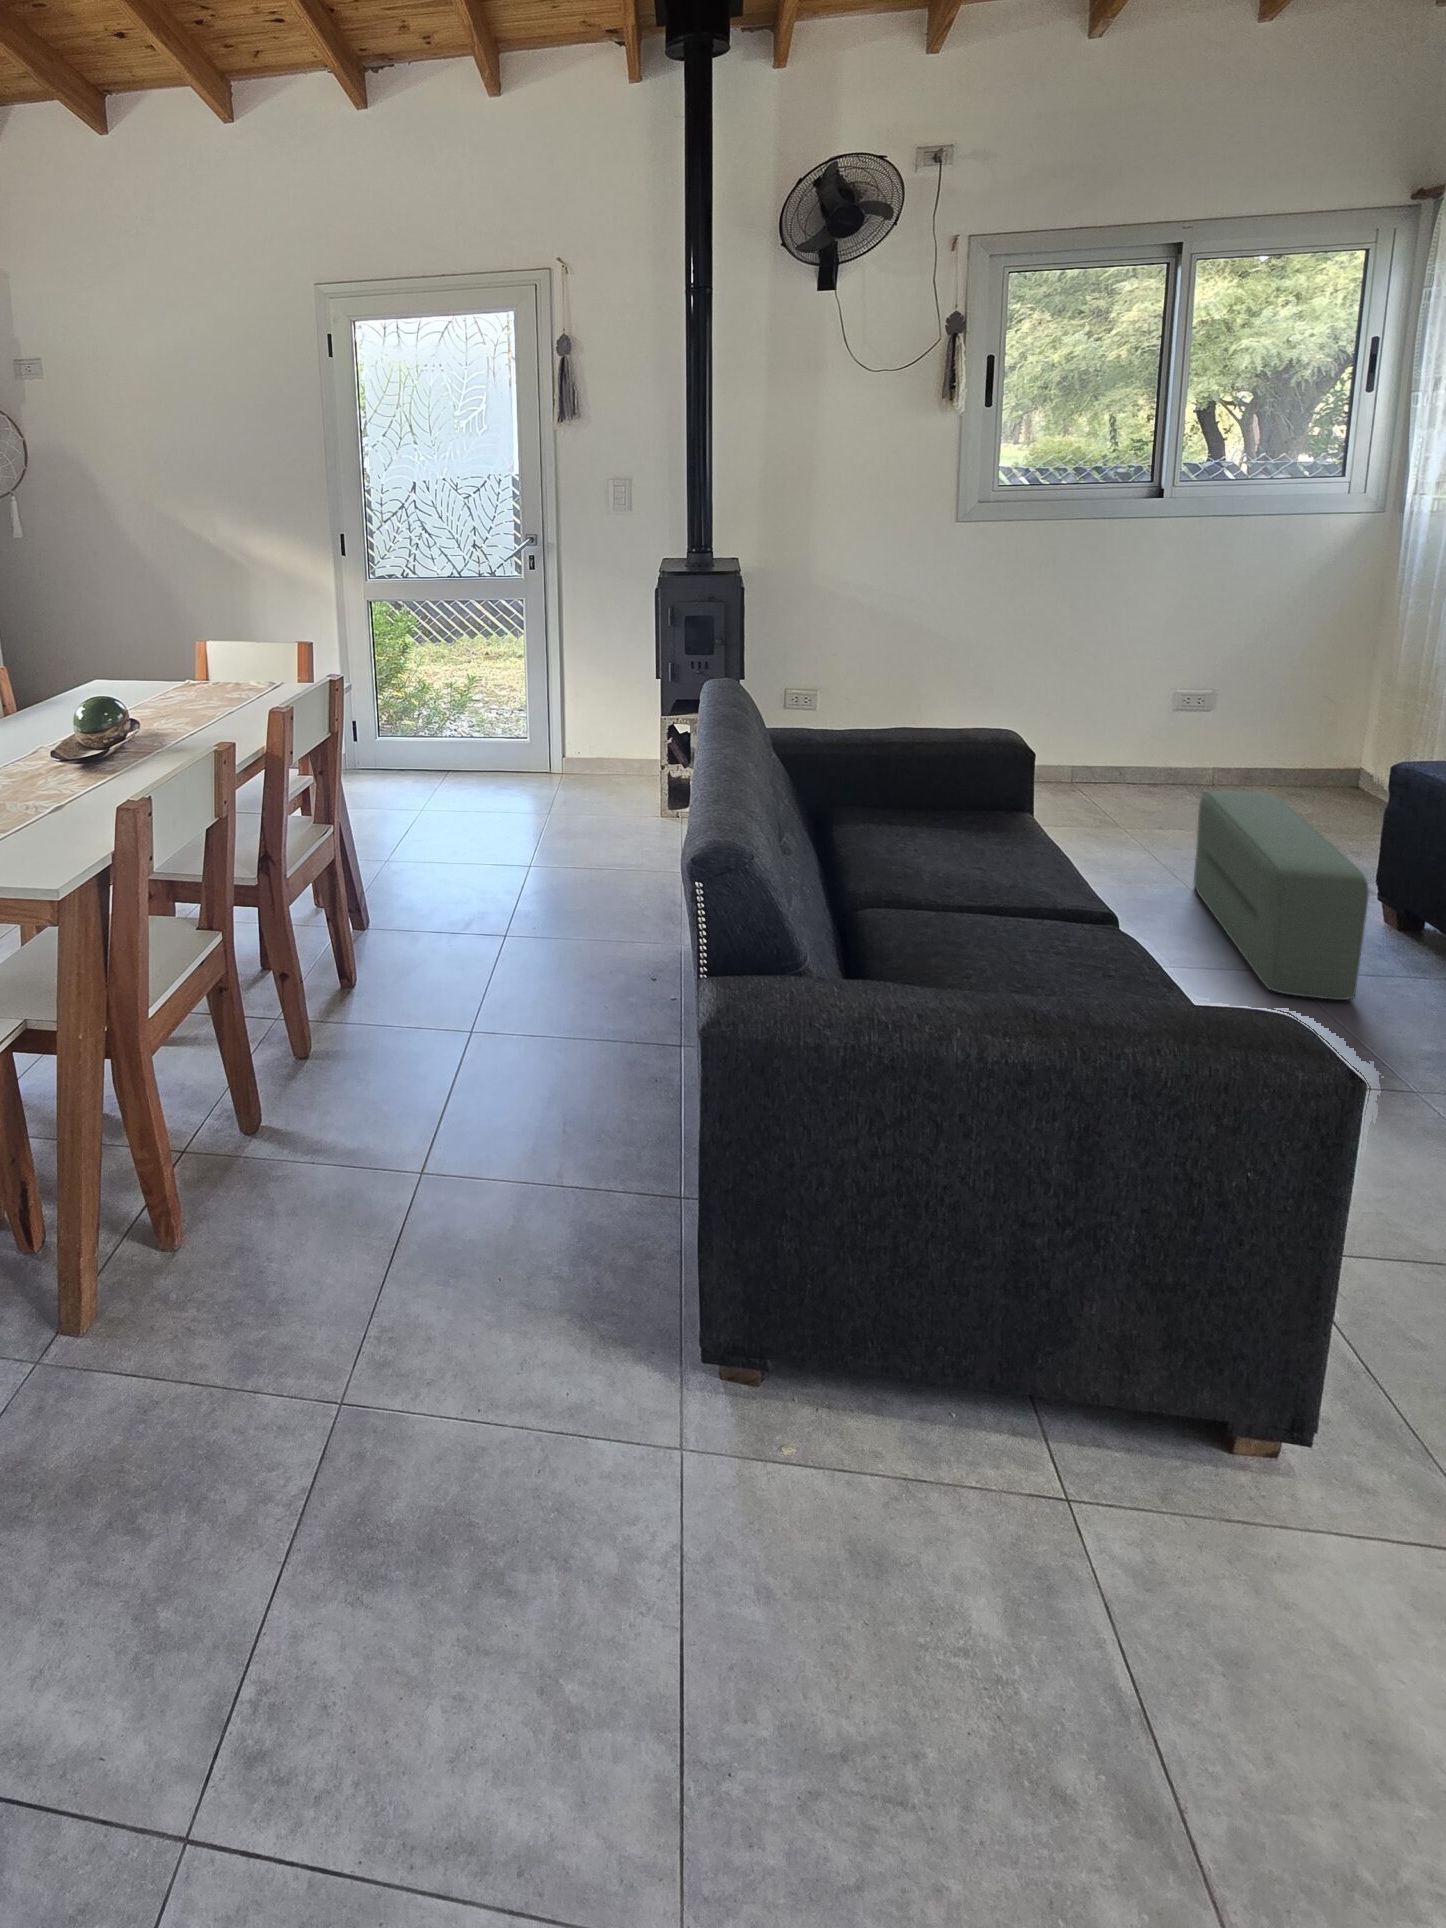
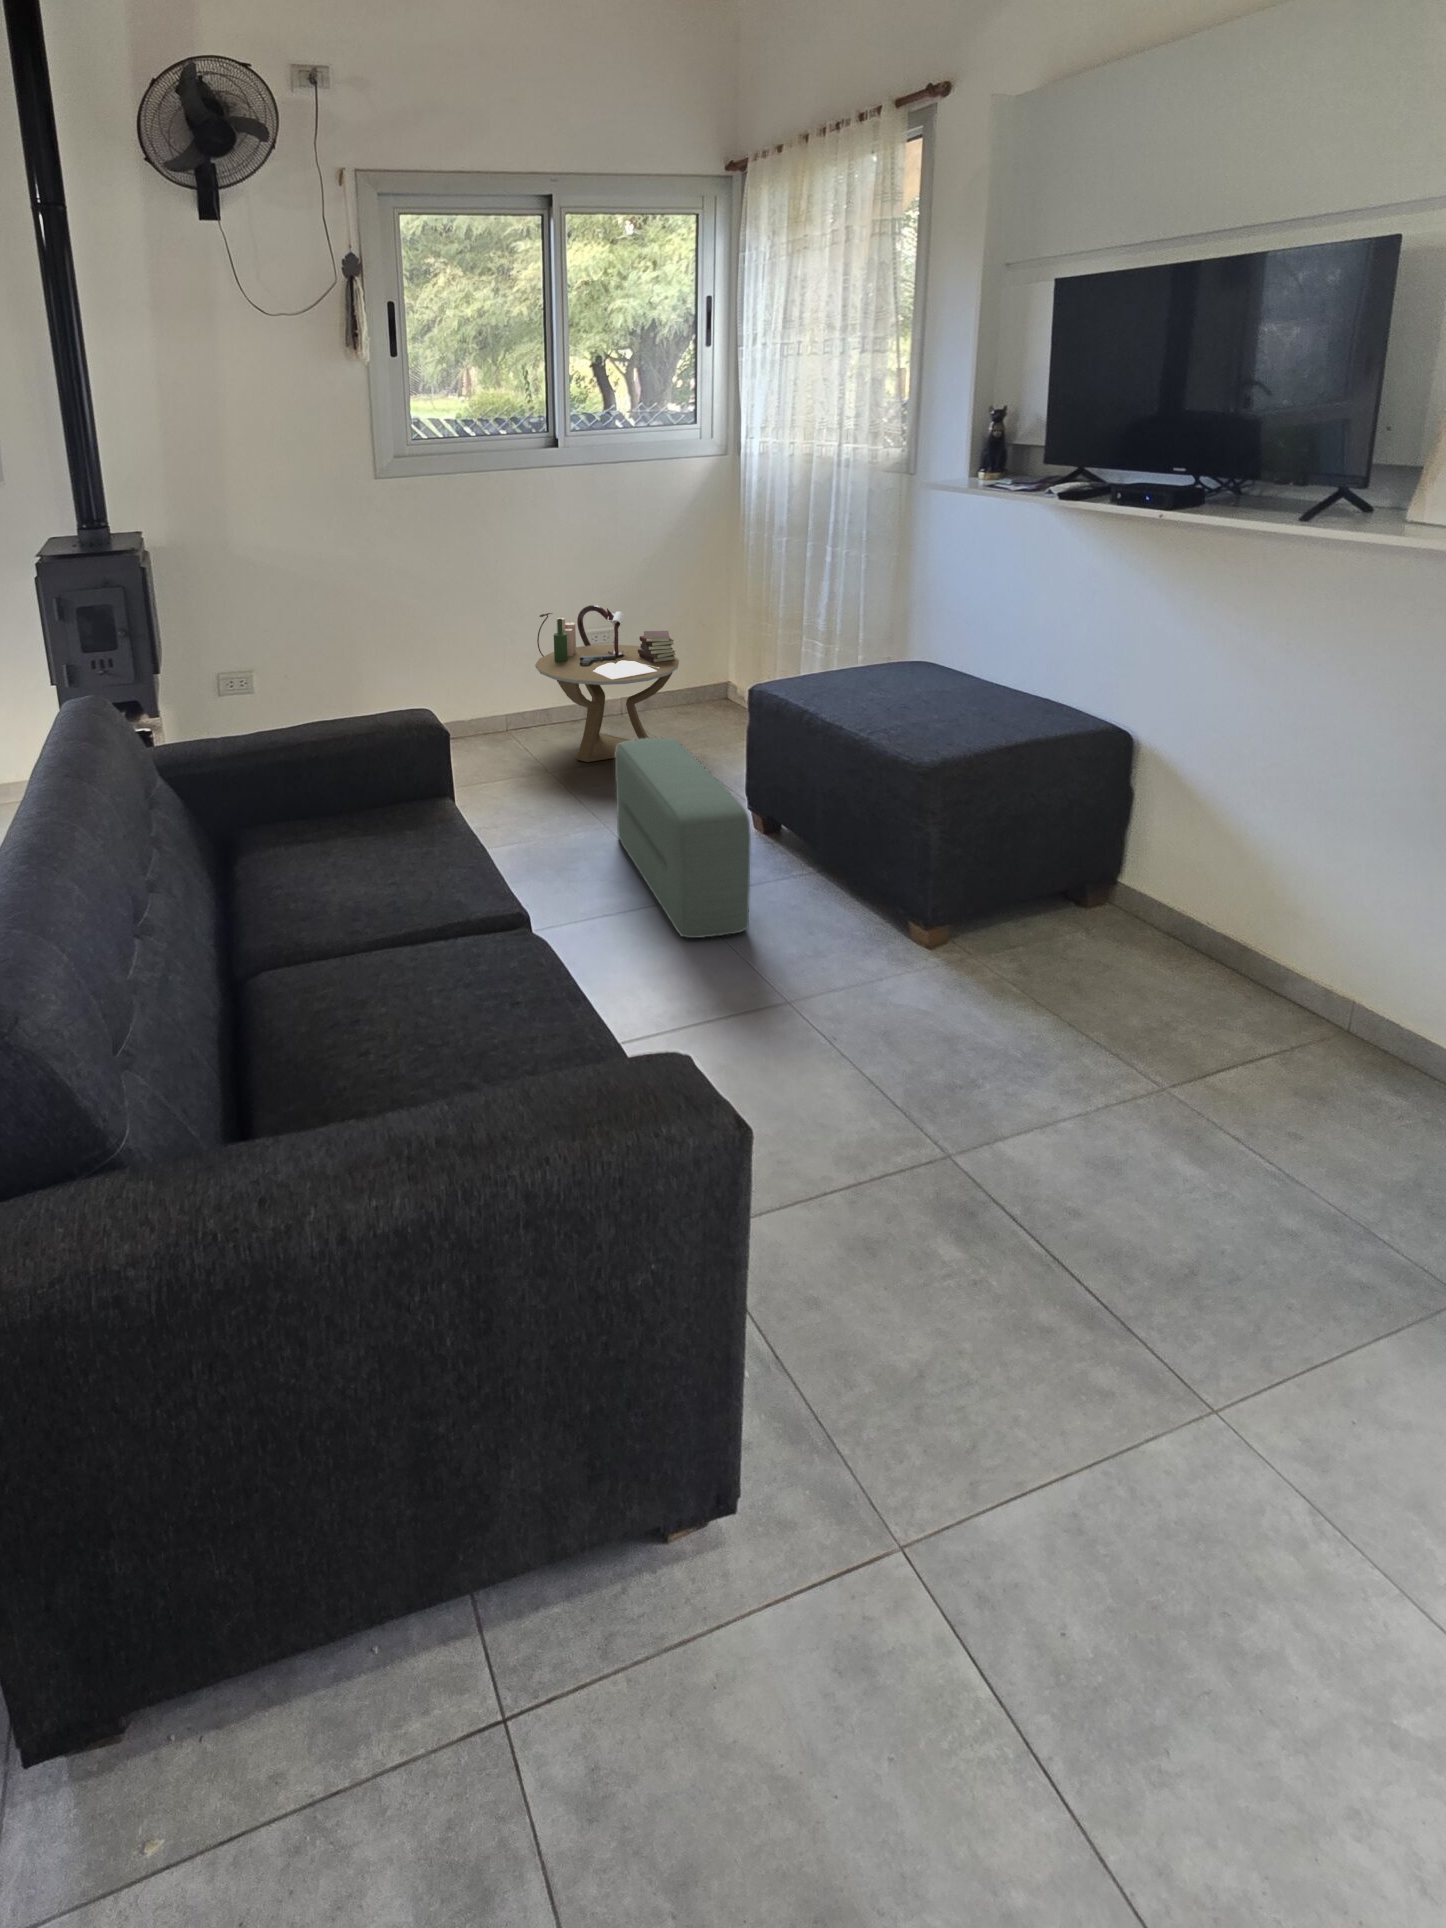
side table: none [1106,653,1283,811] -> present [535,605,679,762]

